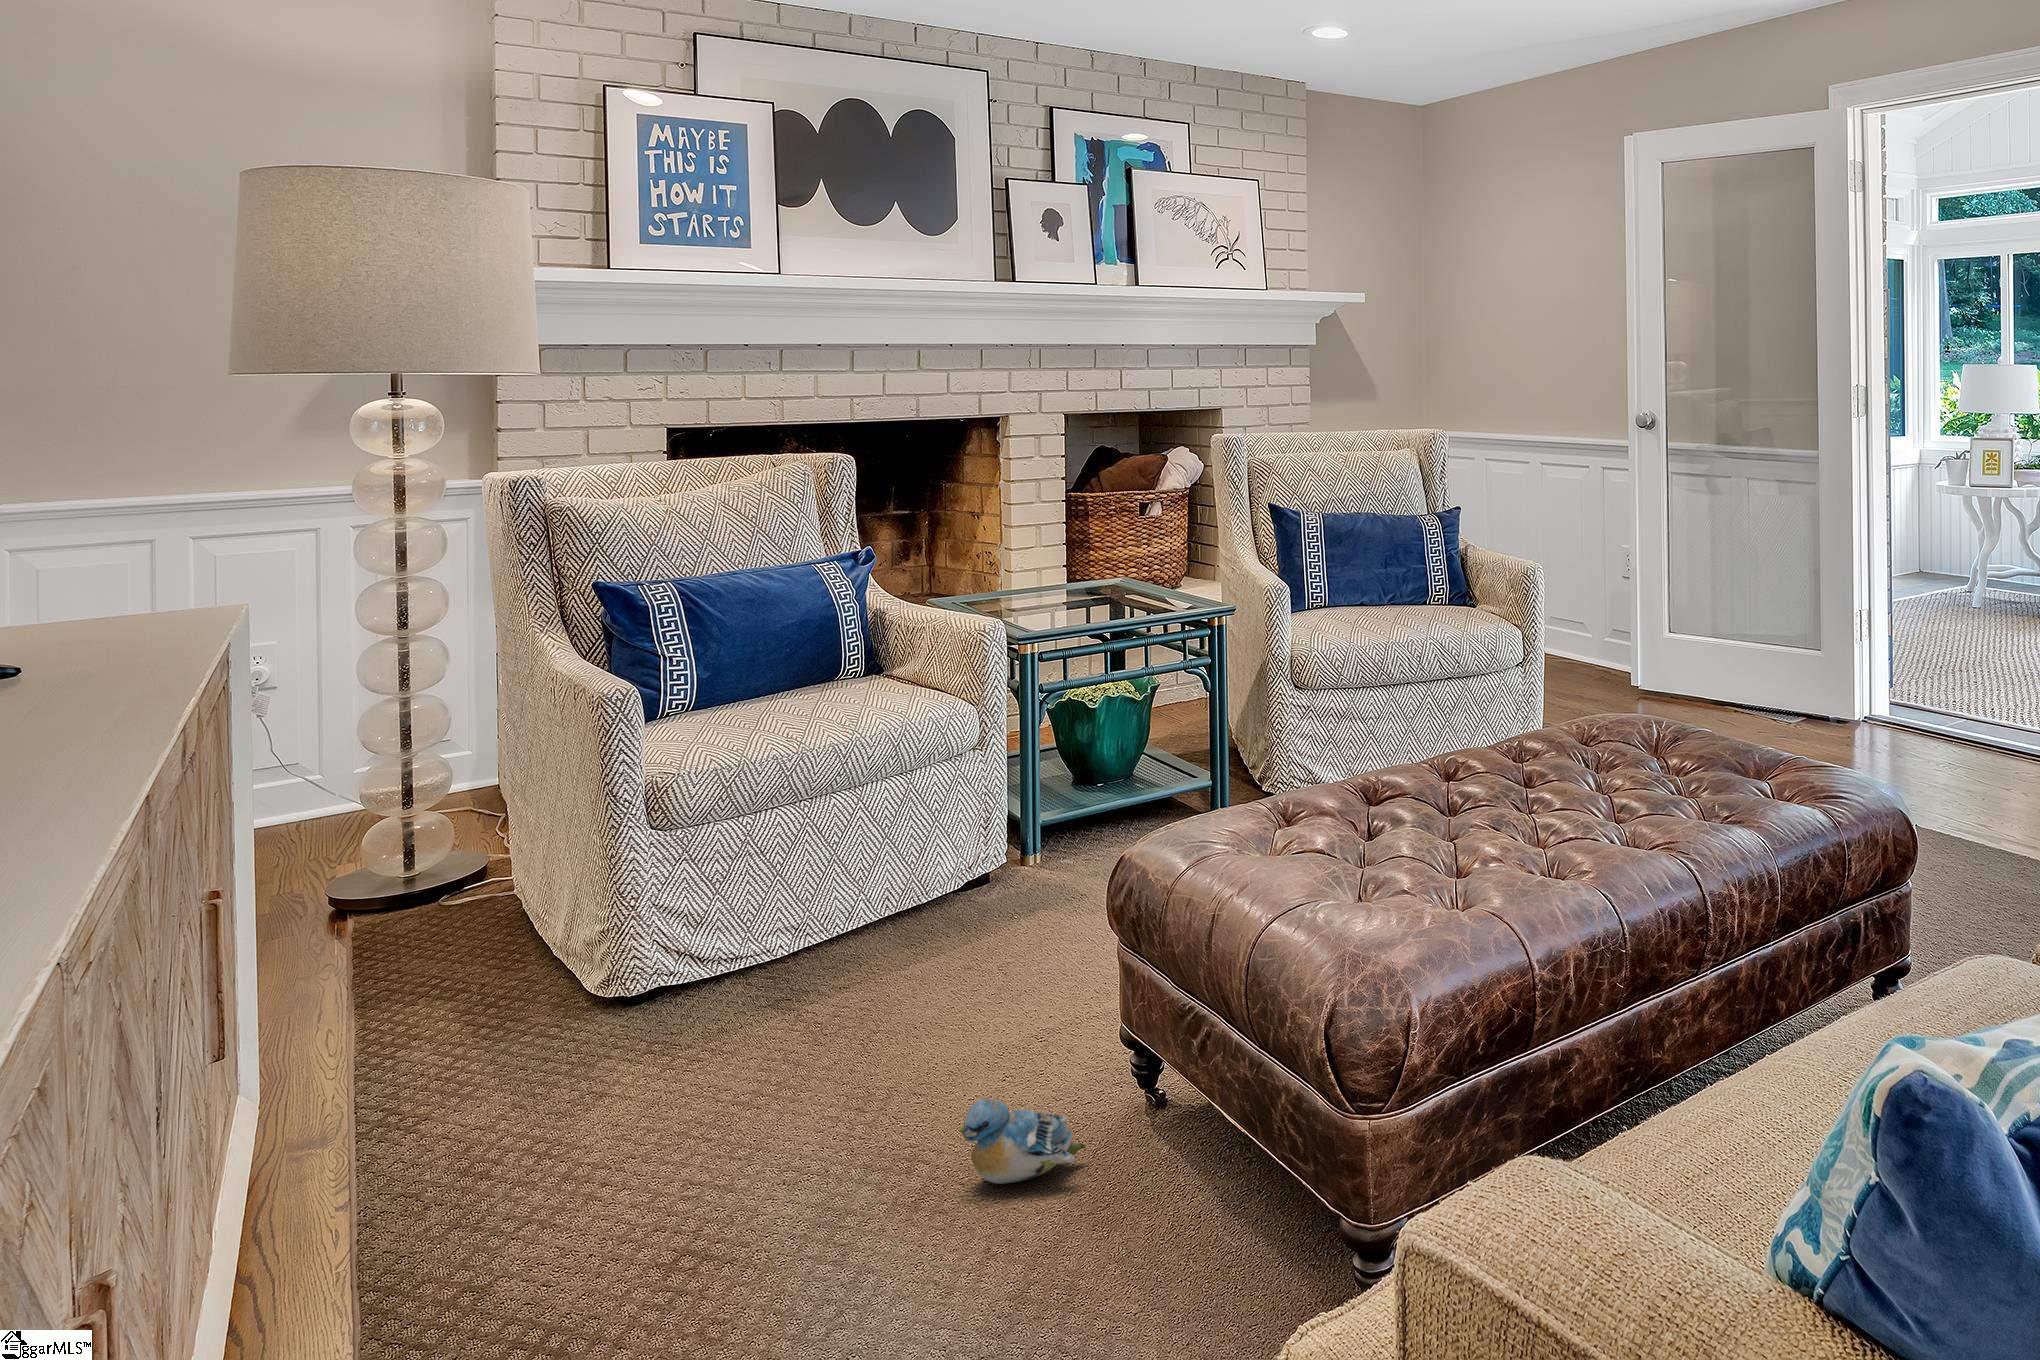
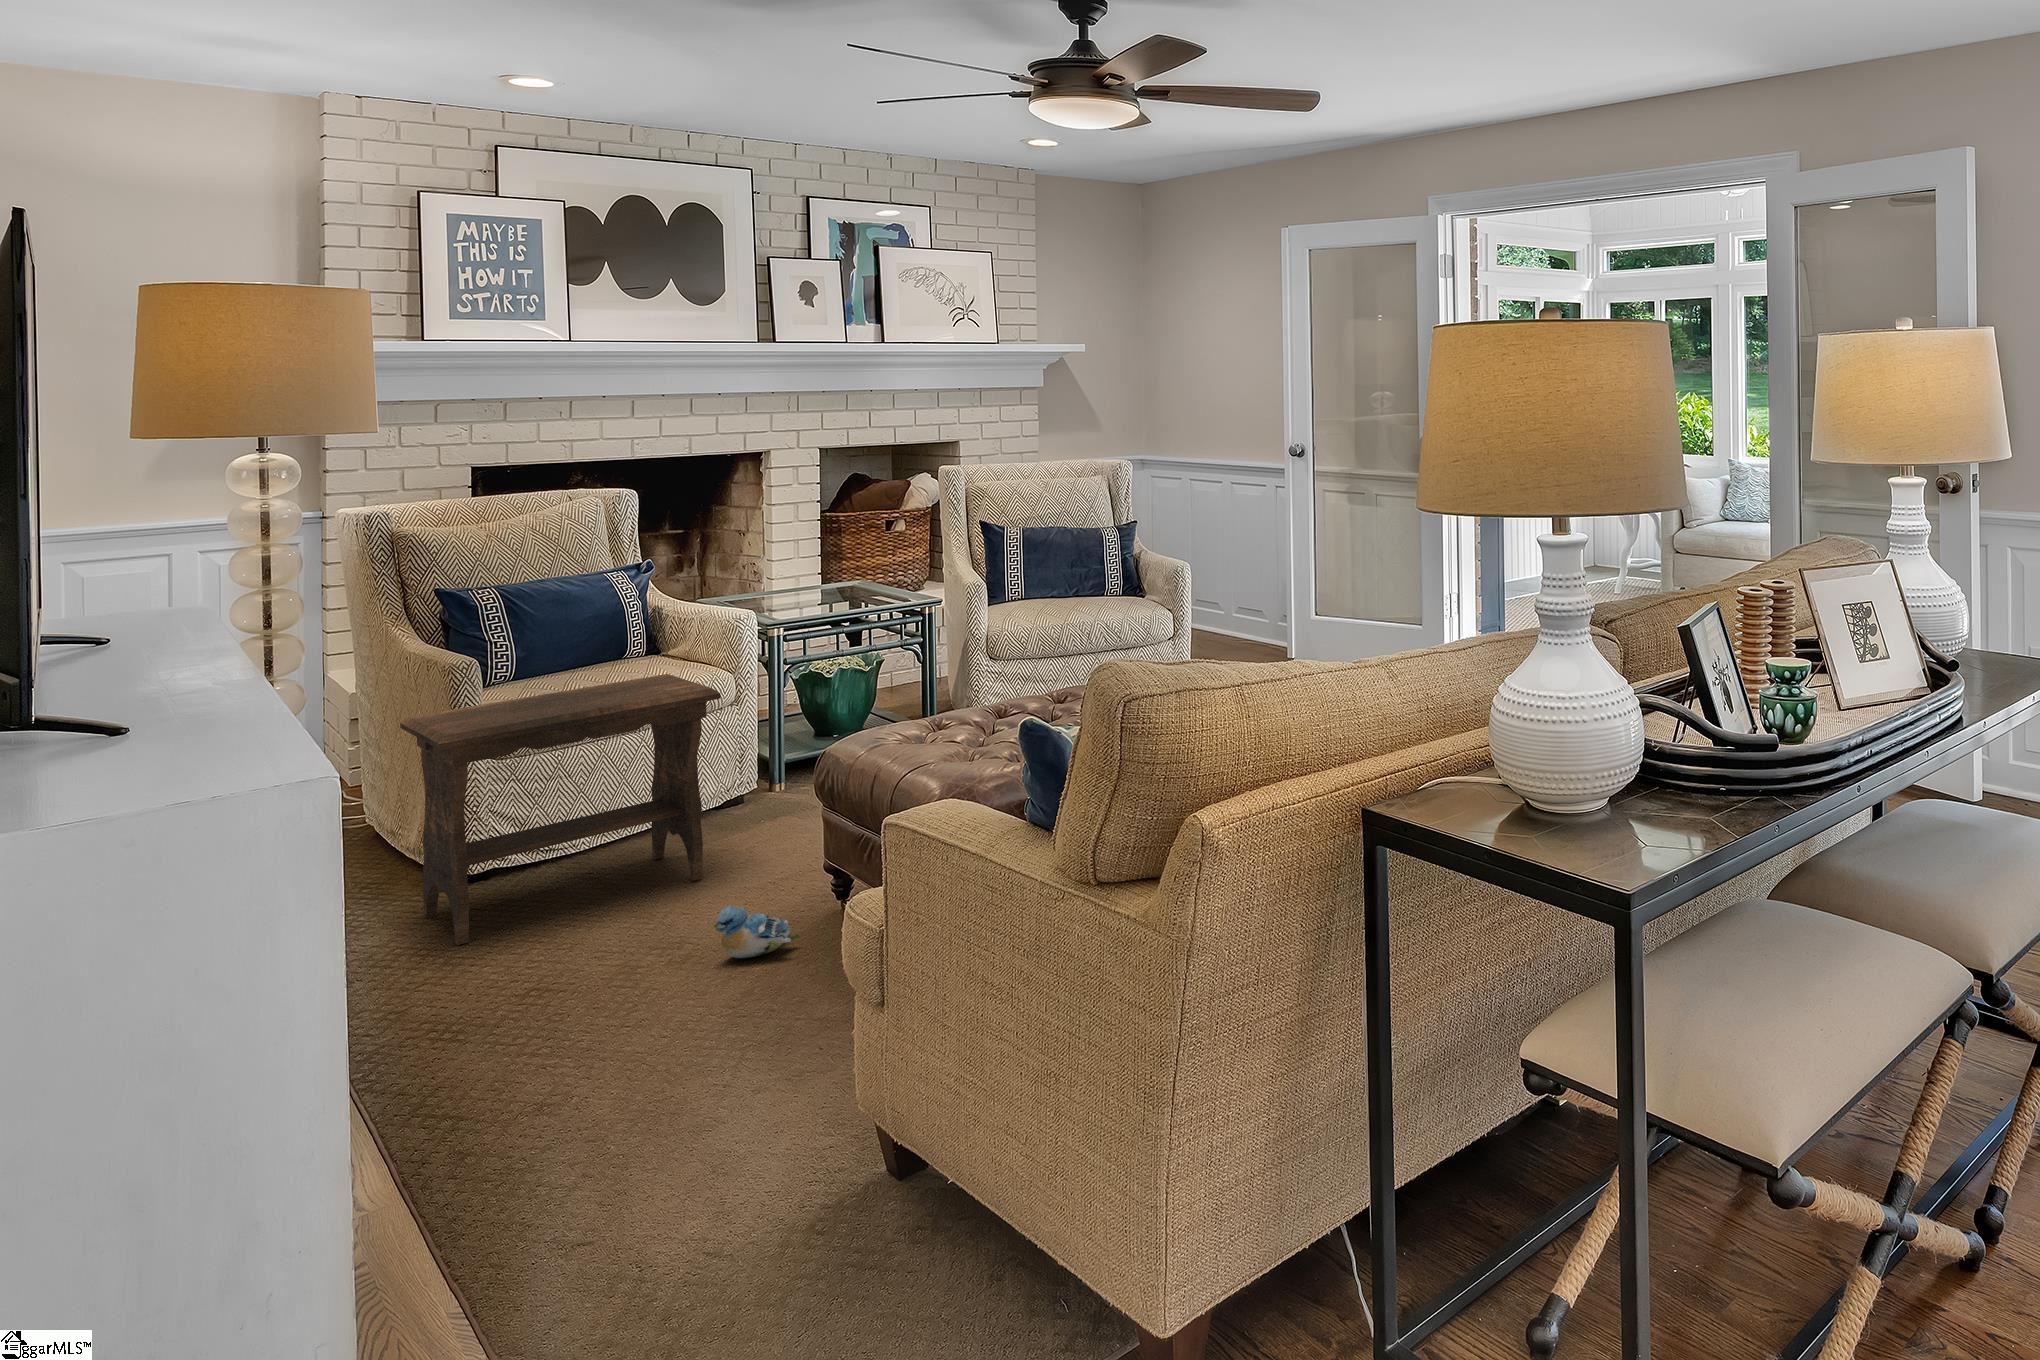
footstool: none [529,709,963,1122] -> present [400,674,721,945]

